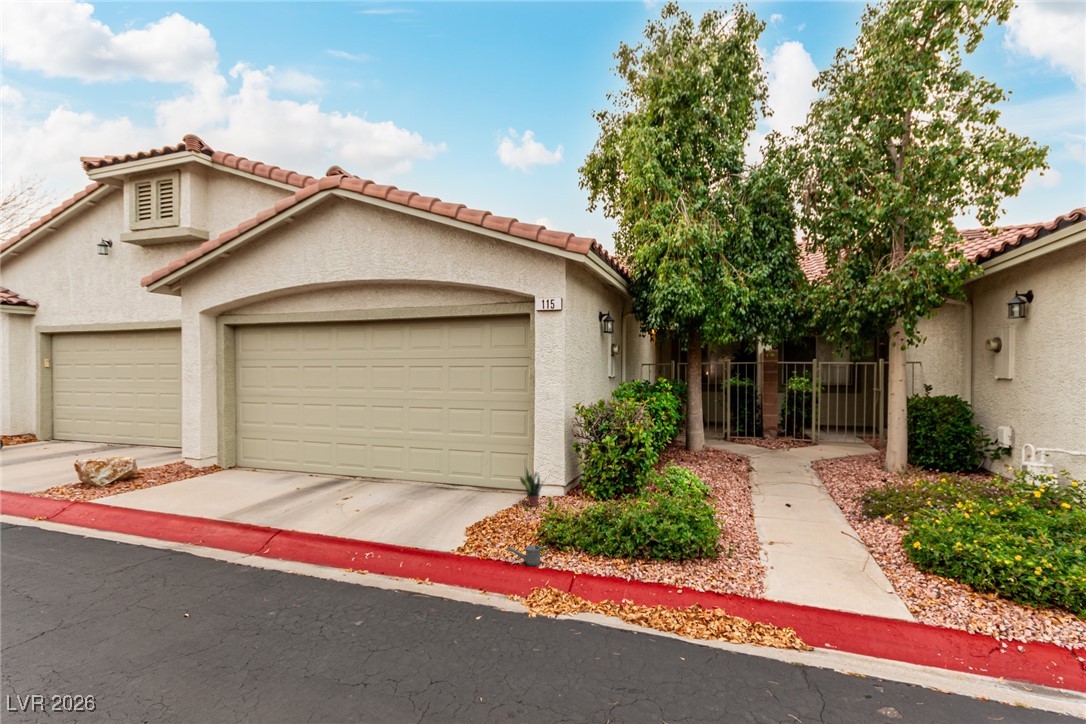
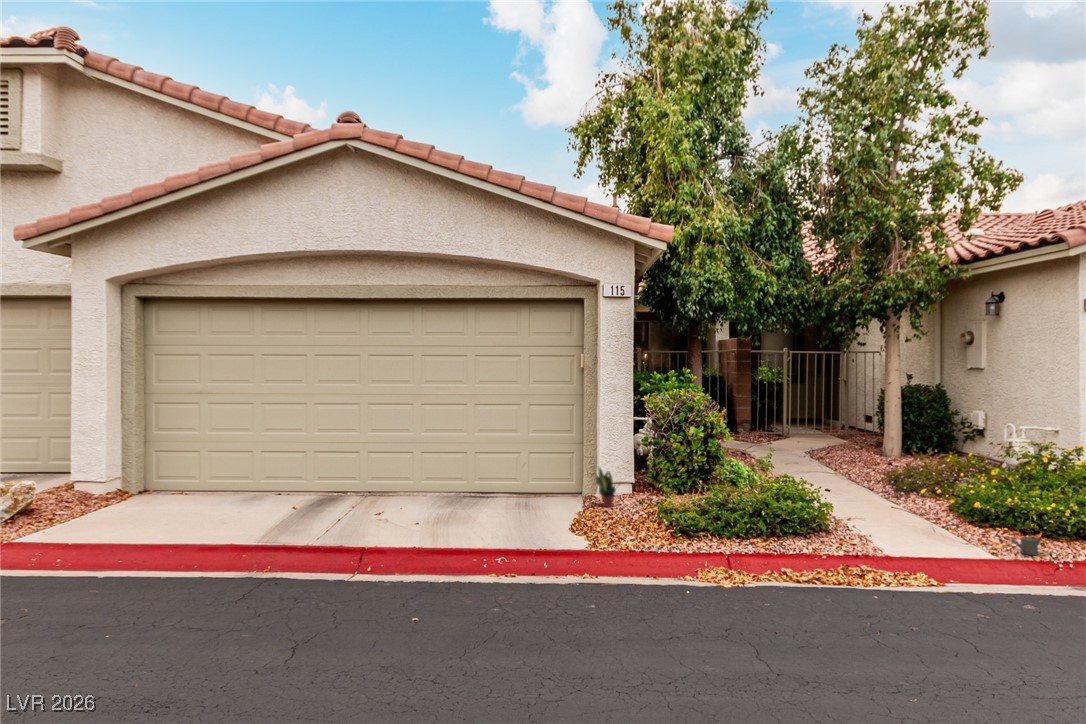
watering can: present [508,545,548,566] -> present [1011,537,1040,555]

